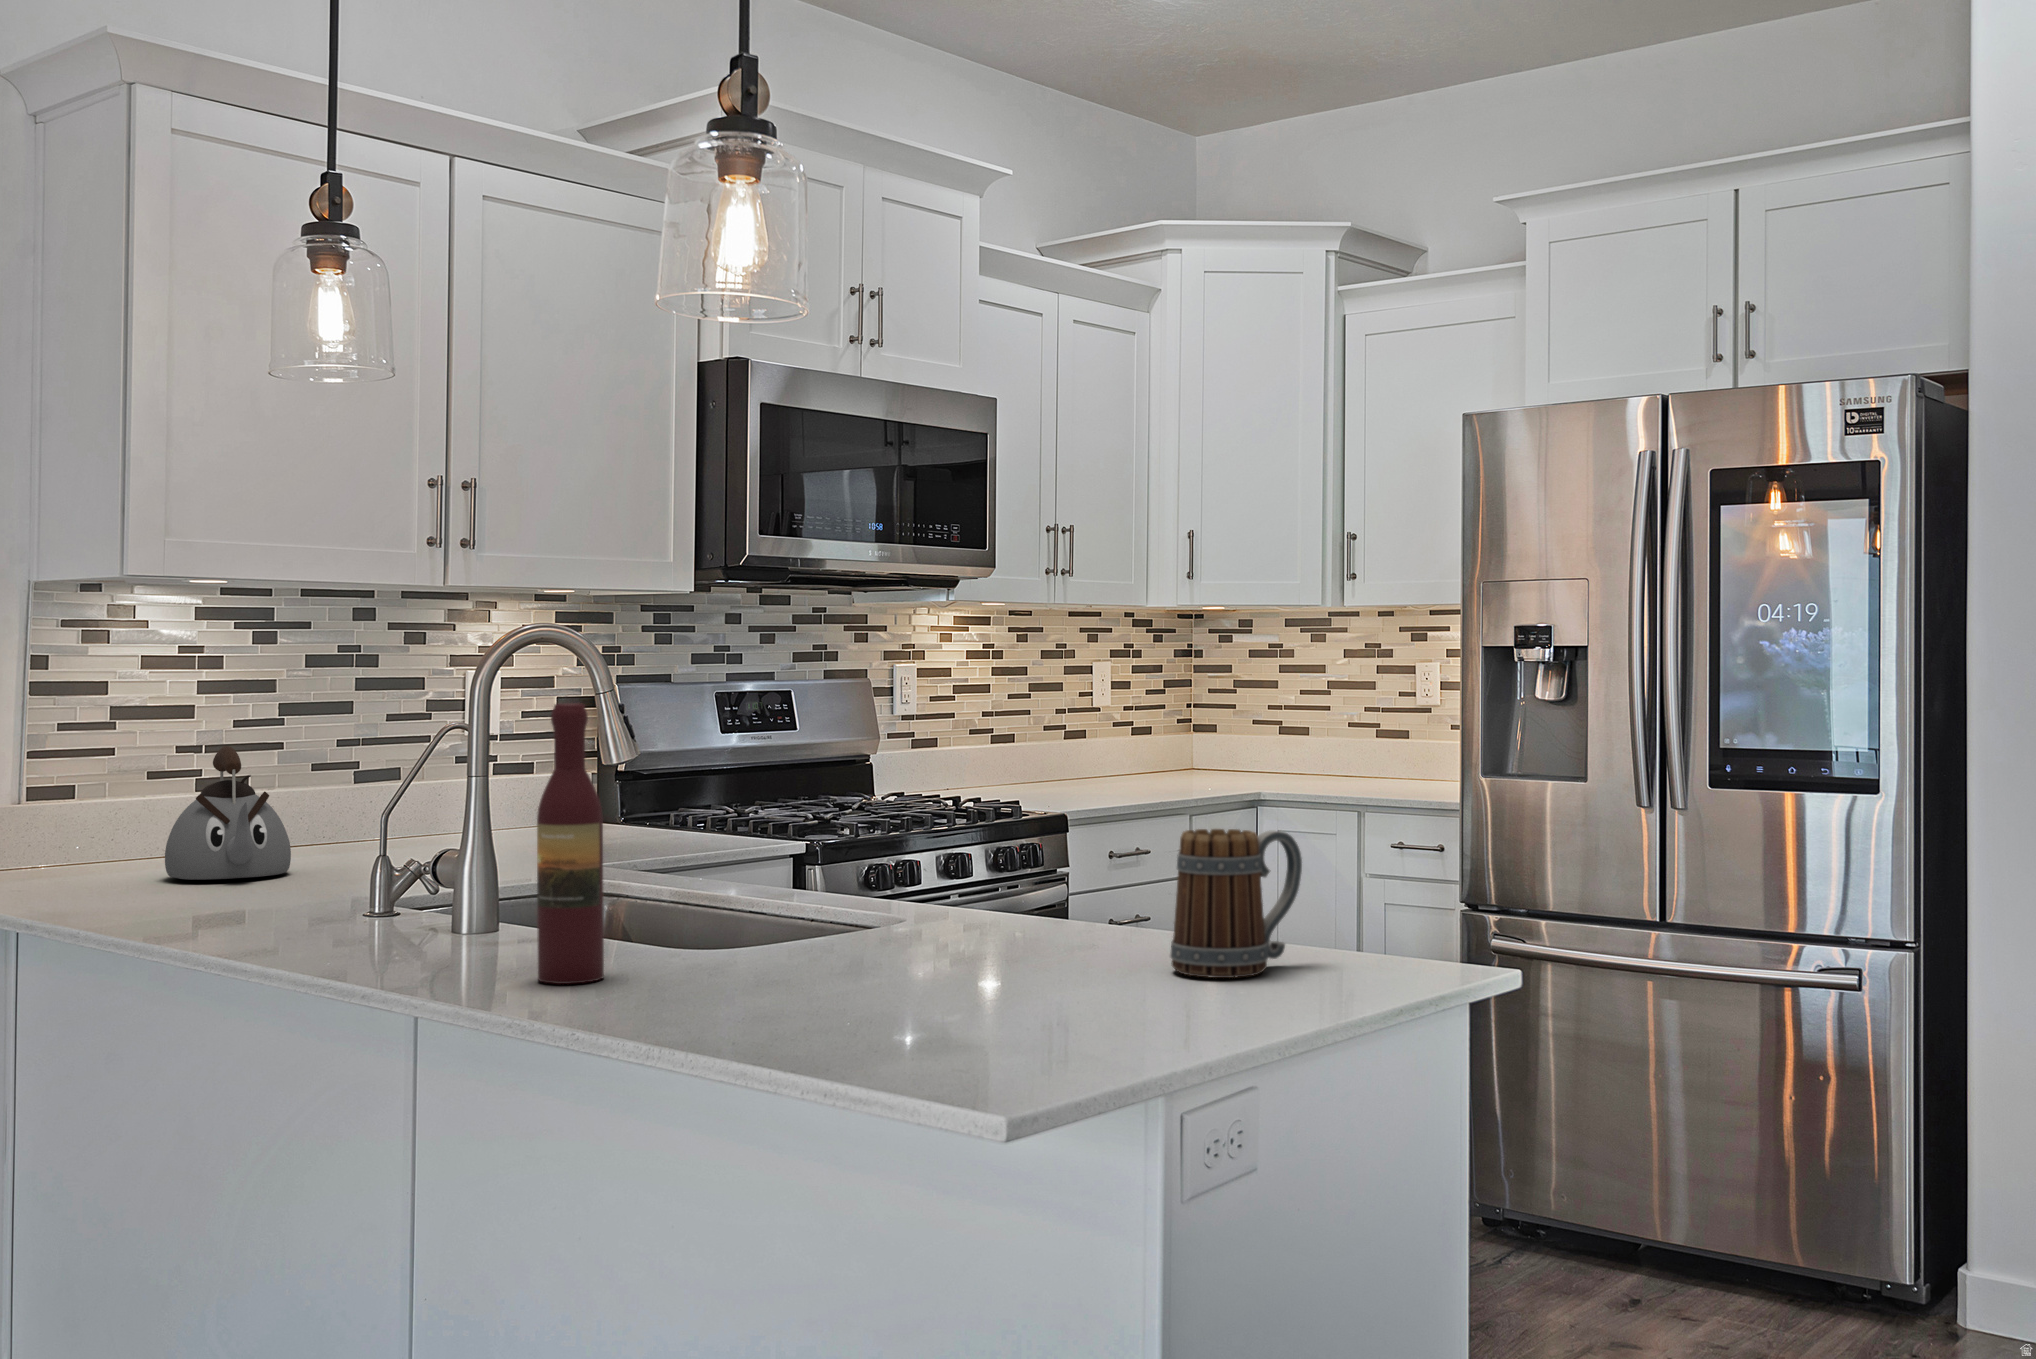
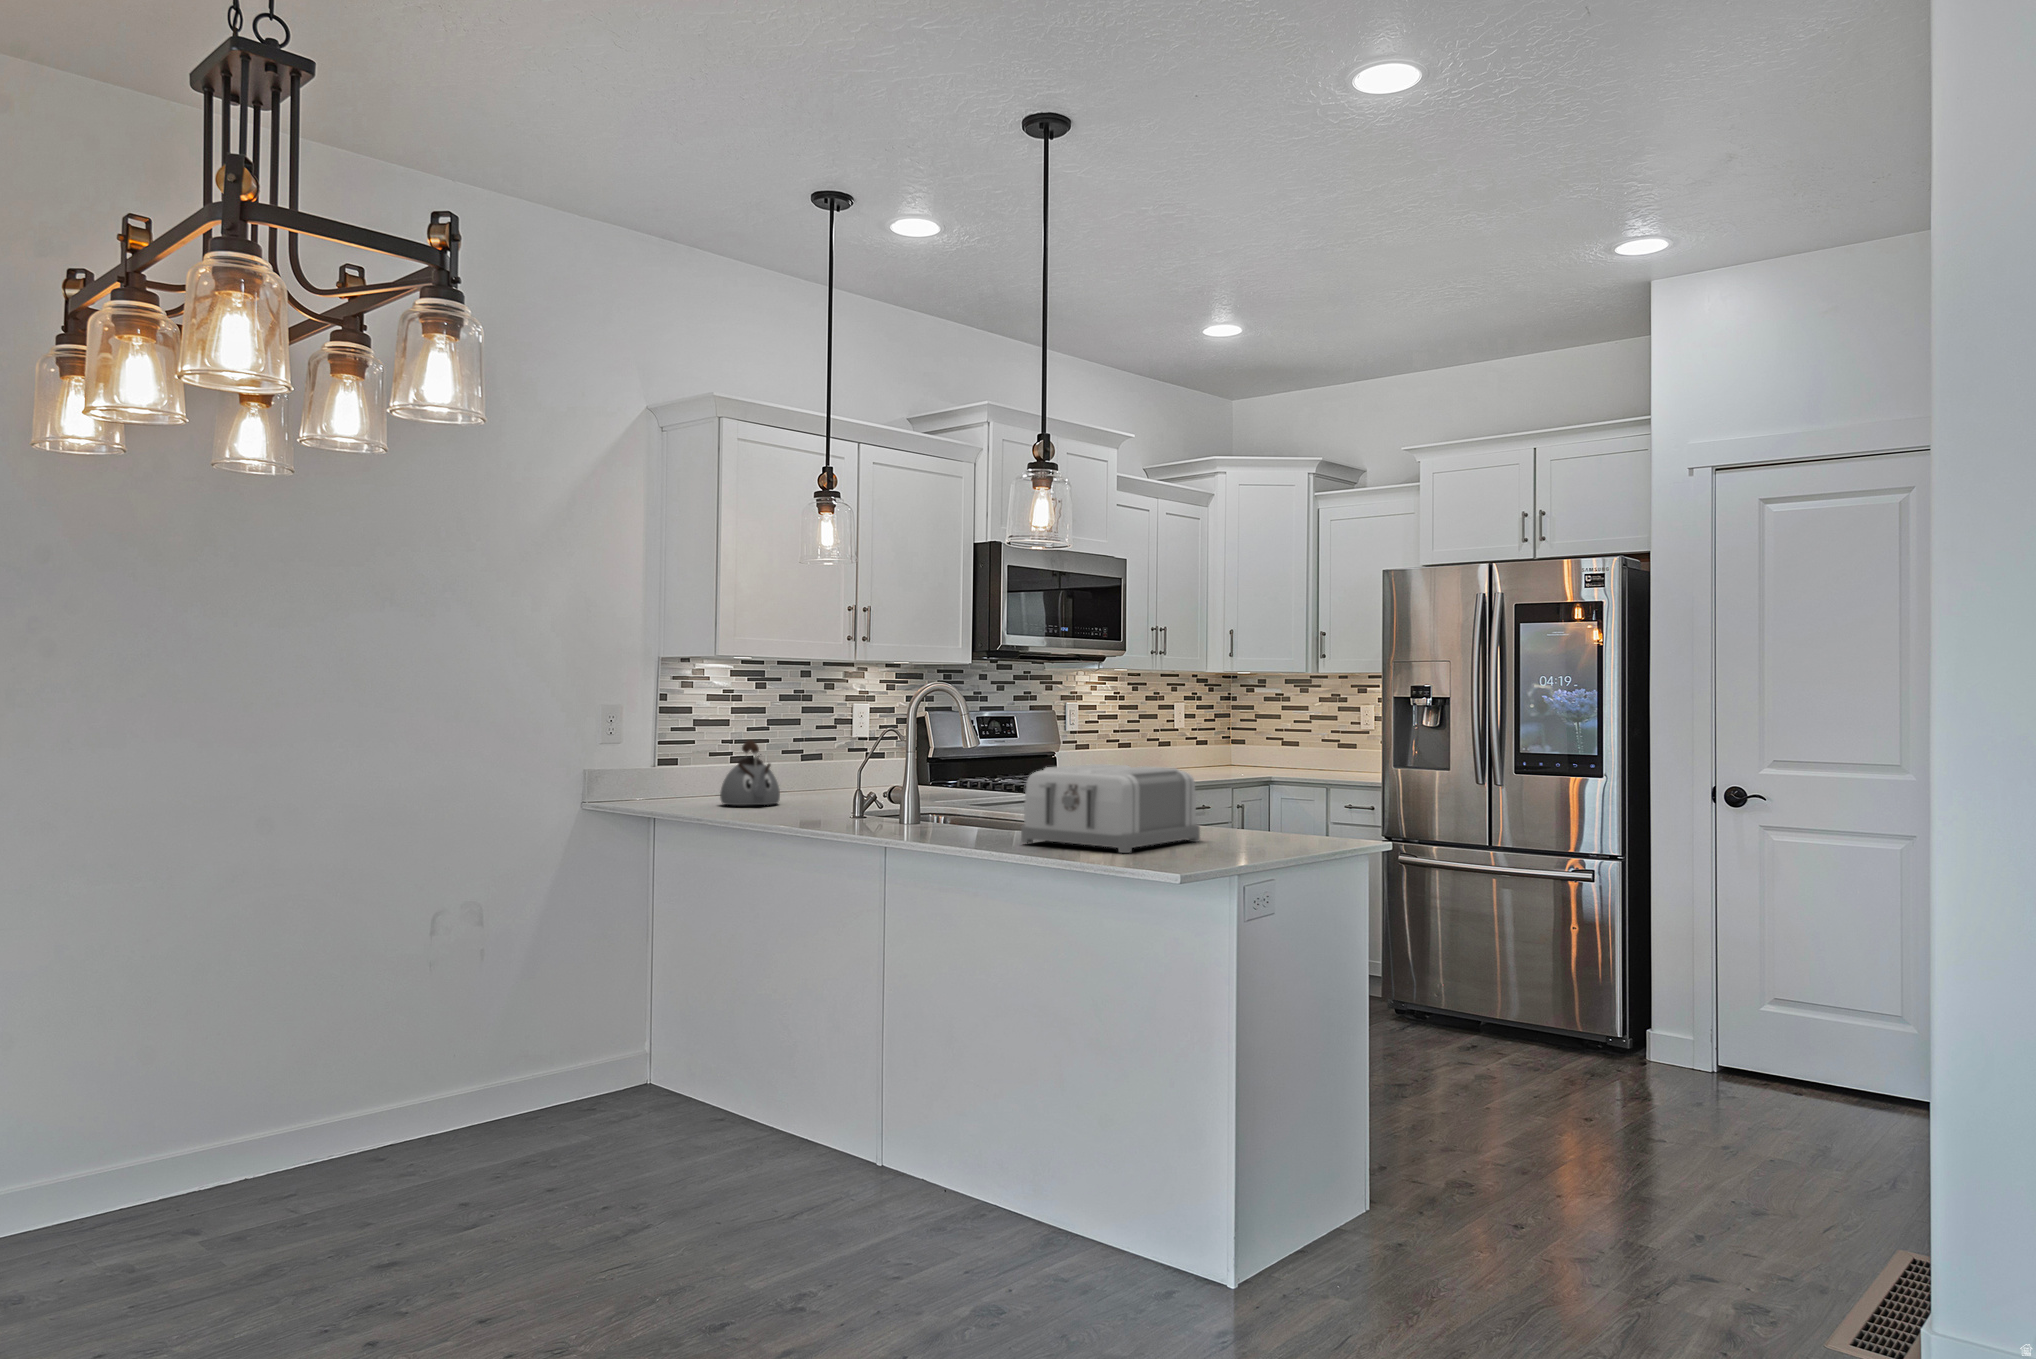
wine bottle: present [537,703,604,984] -> none [945,718,974,842]
toaster: none [703,801,1108,1017] -> present [1021,764,1200,853]
mug: present [1170,829,1302,978] -> none [1228,778,1288,843]

